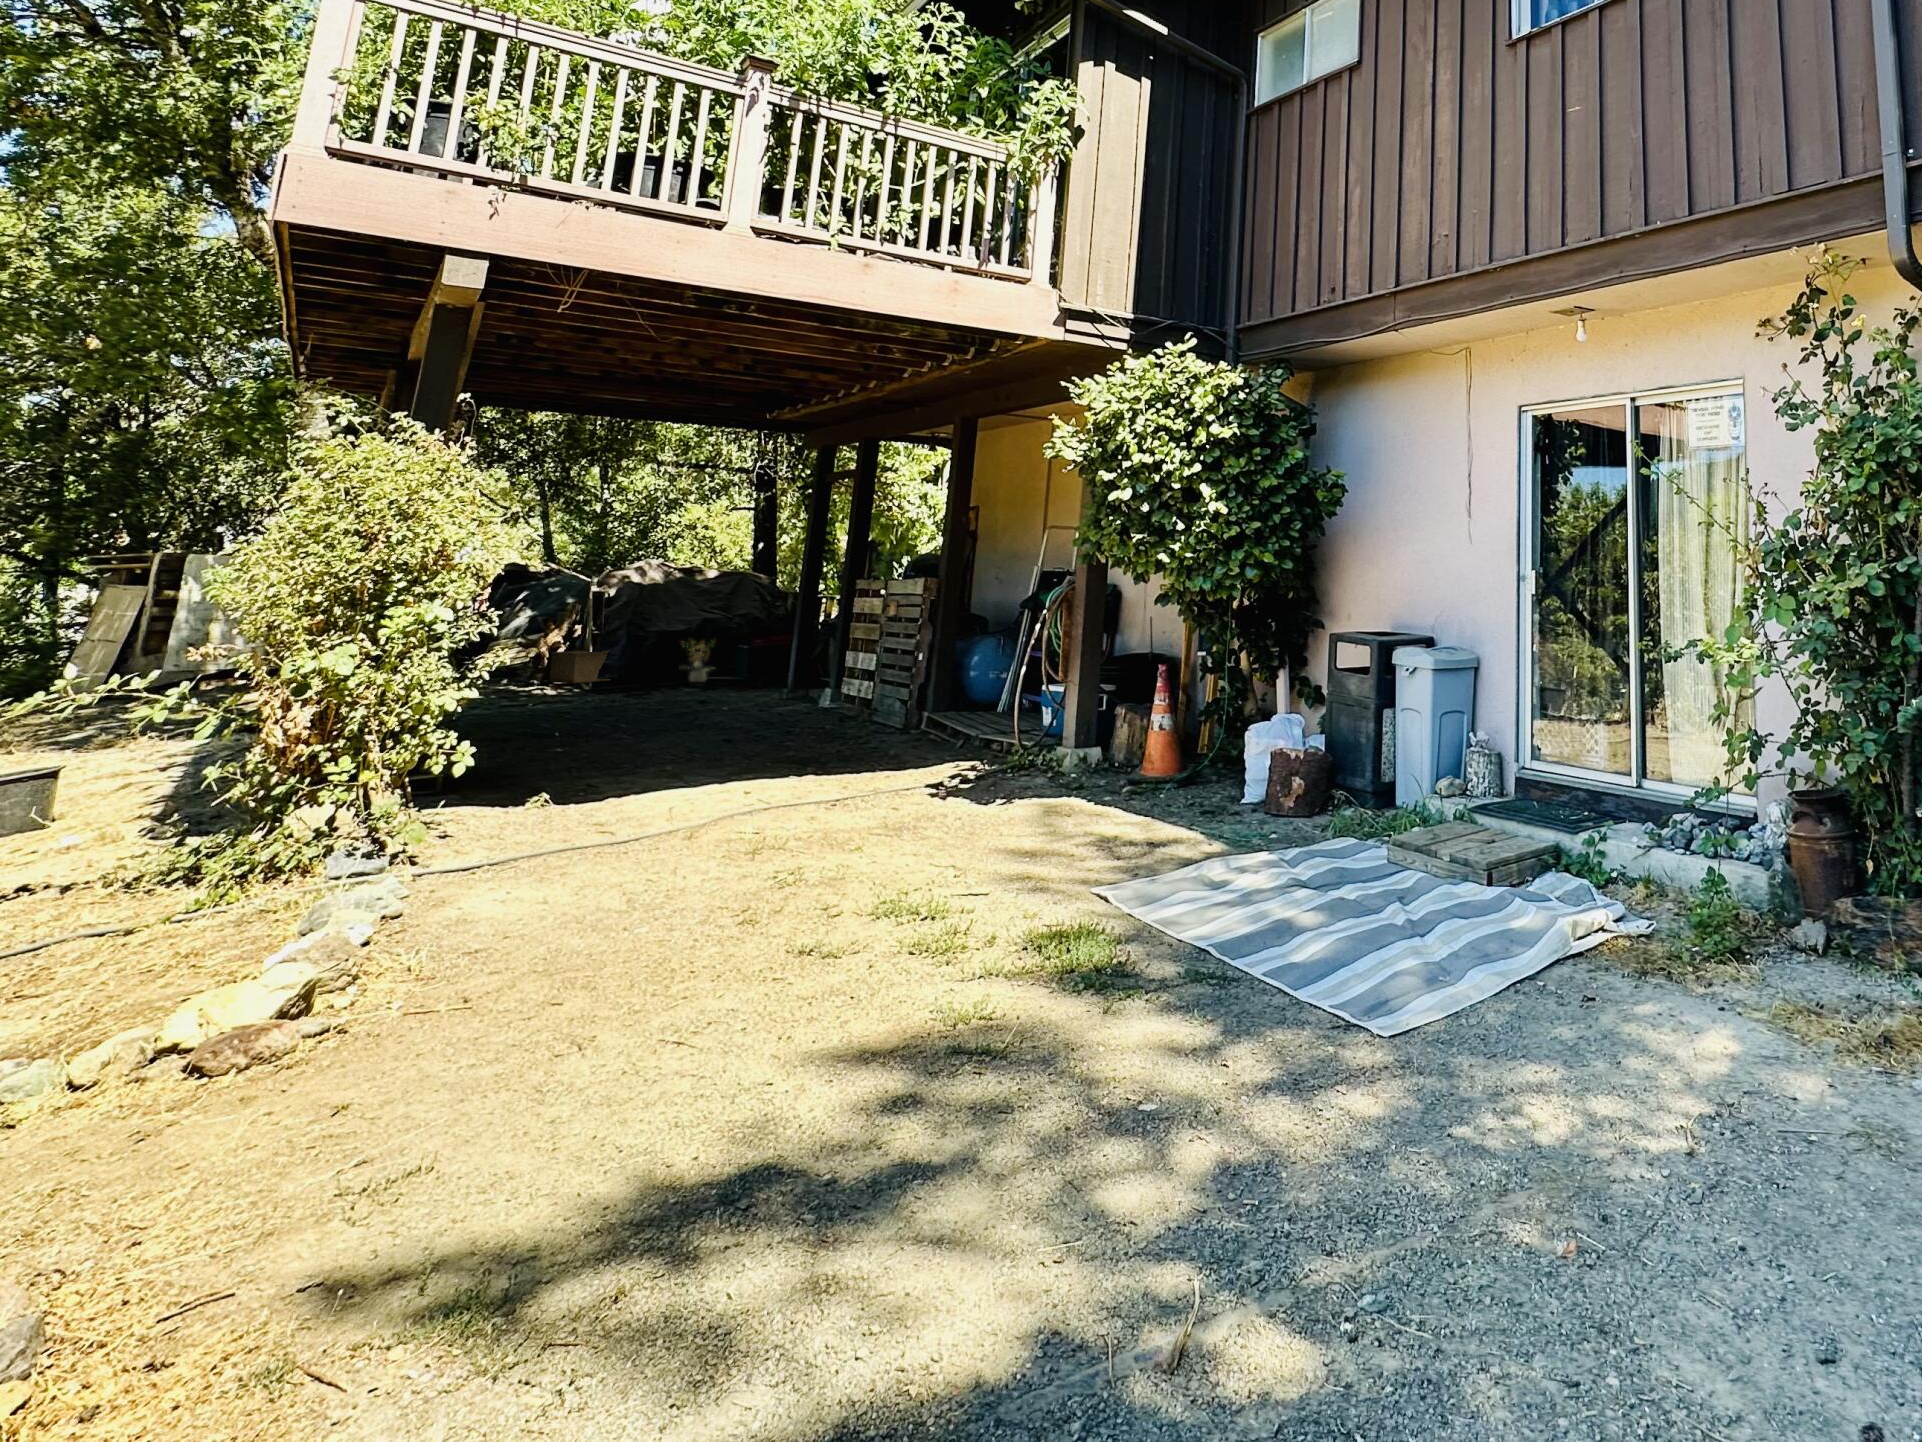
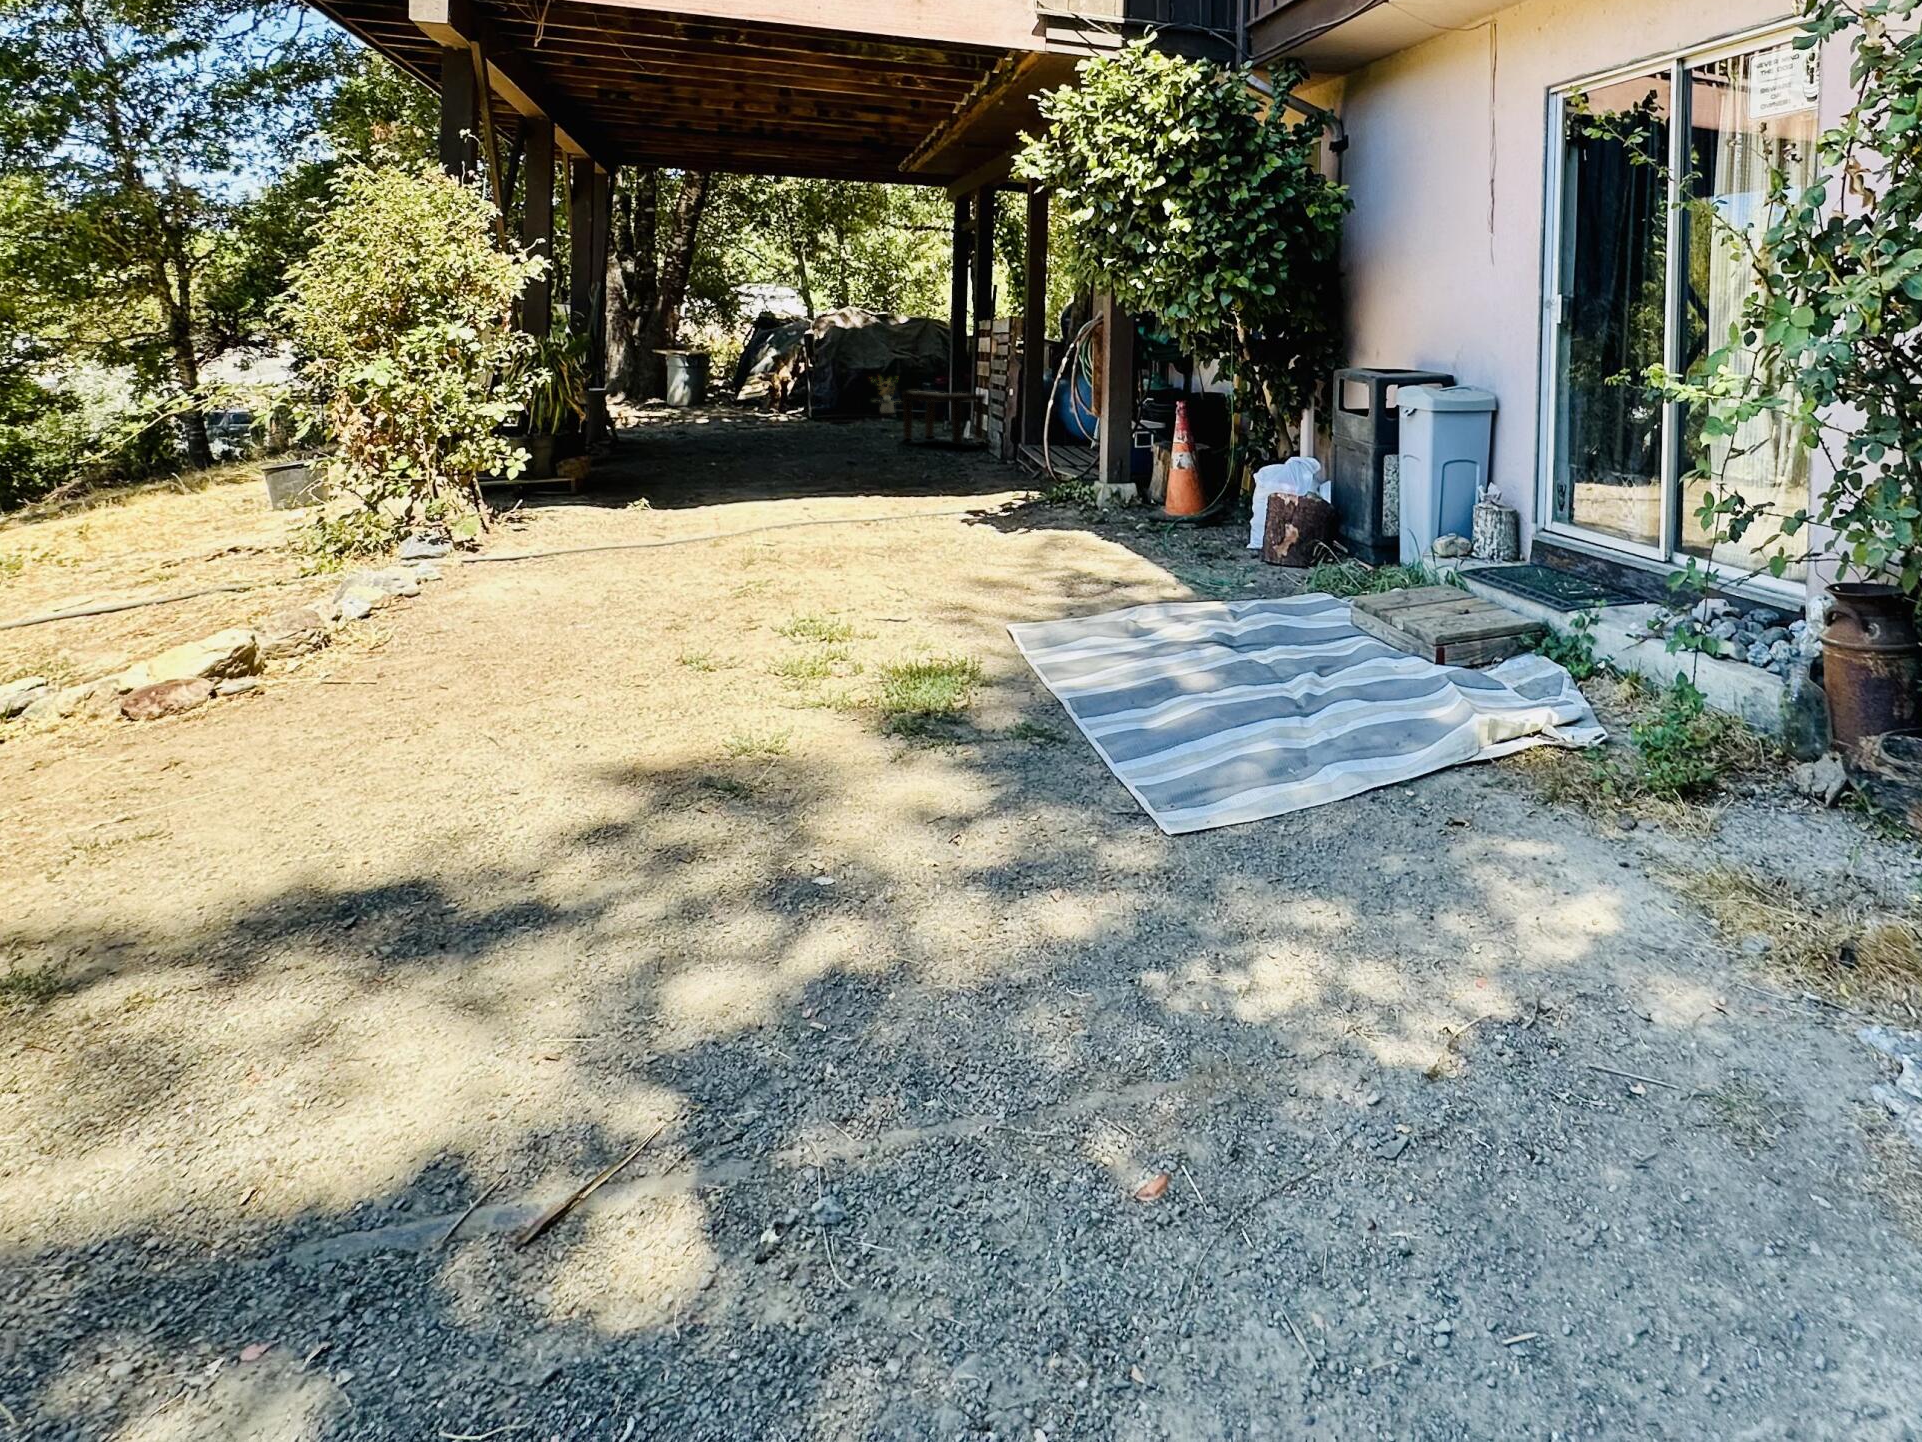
storage bin: present [550,650,610,684] -> none [774,384,822,412]
bench: none [757,657,861,715] -> present [902,391,986,444]

